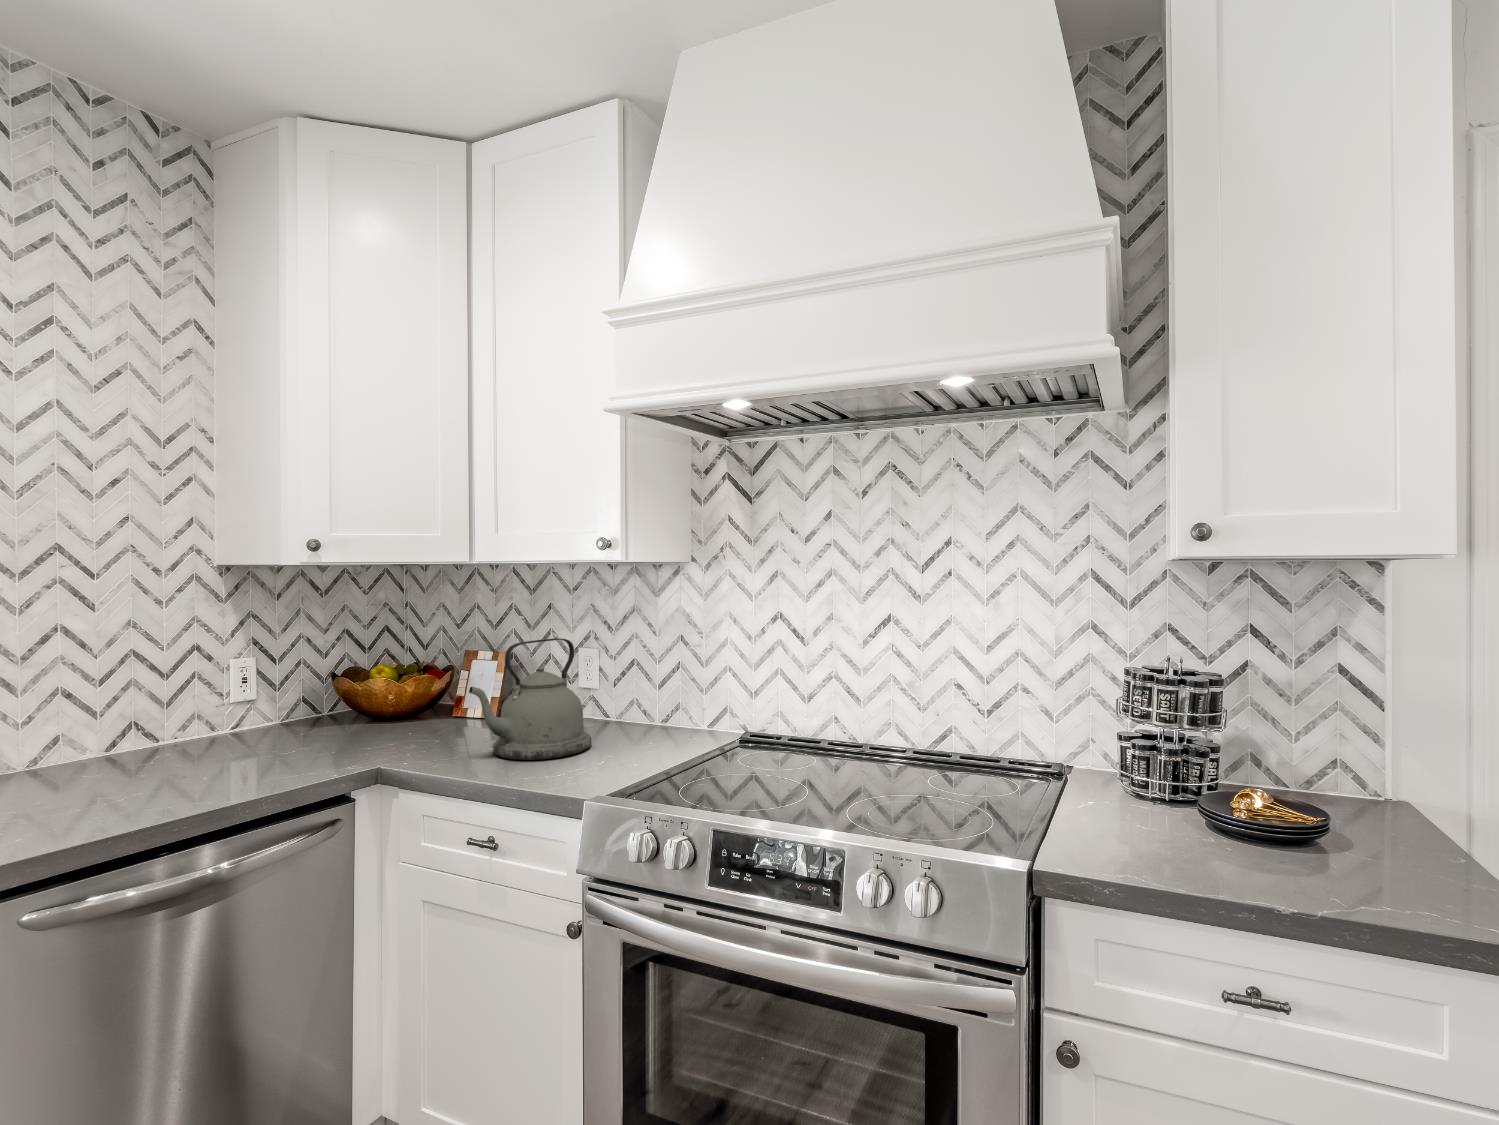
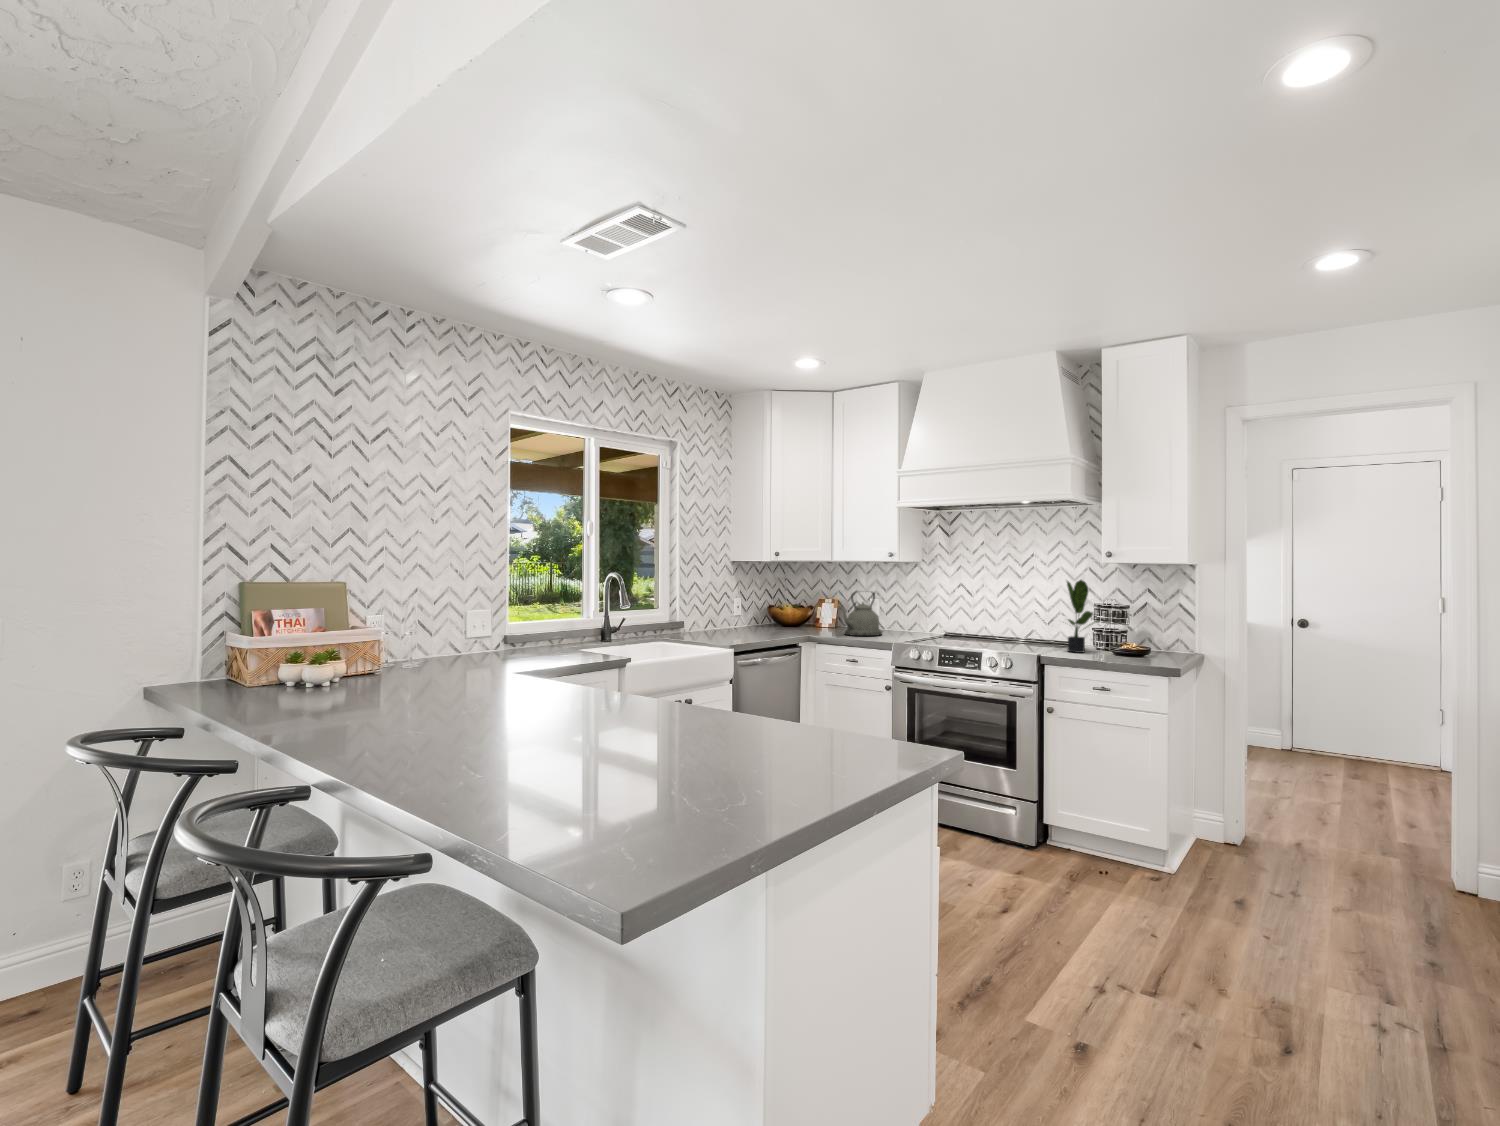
potted plant: none [1052,610,1172,829] -> present [1067,580,1095,653]

